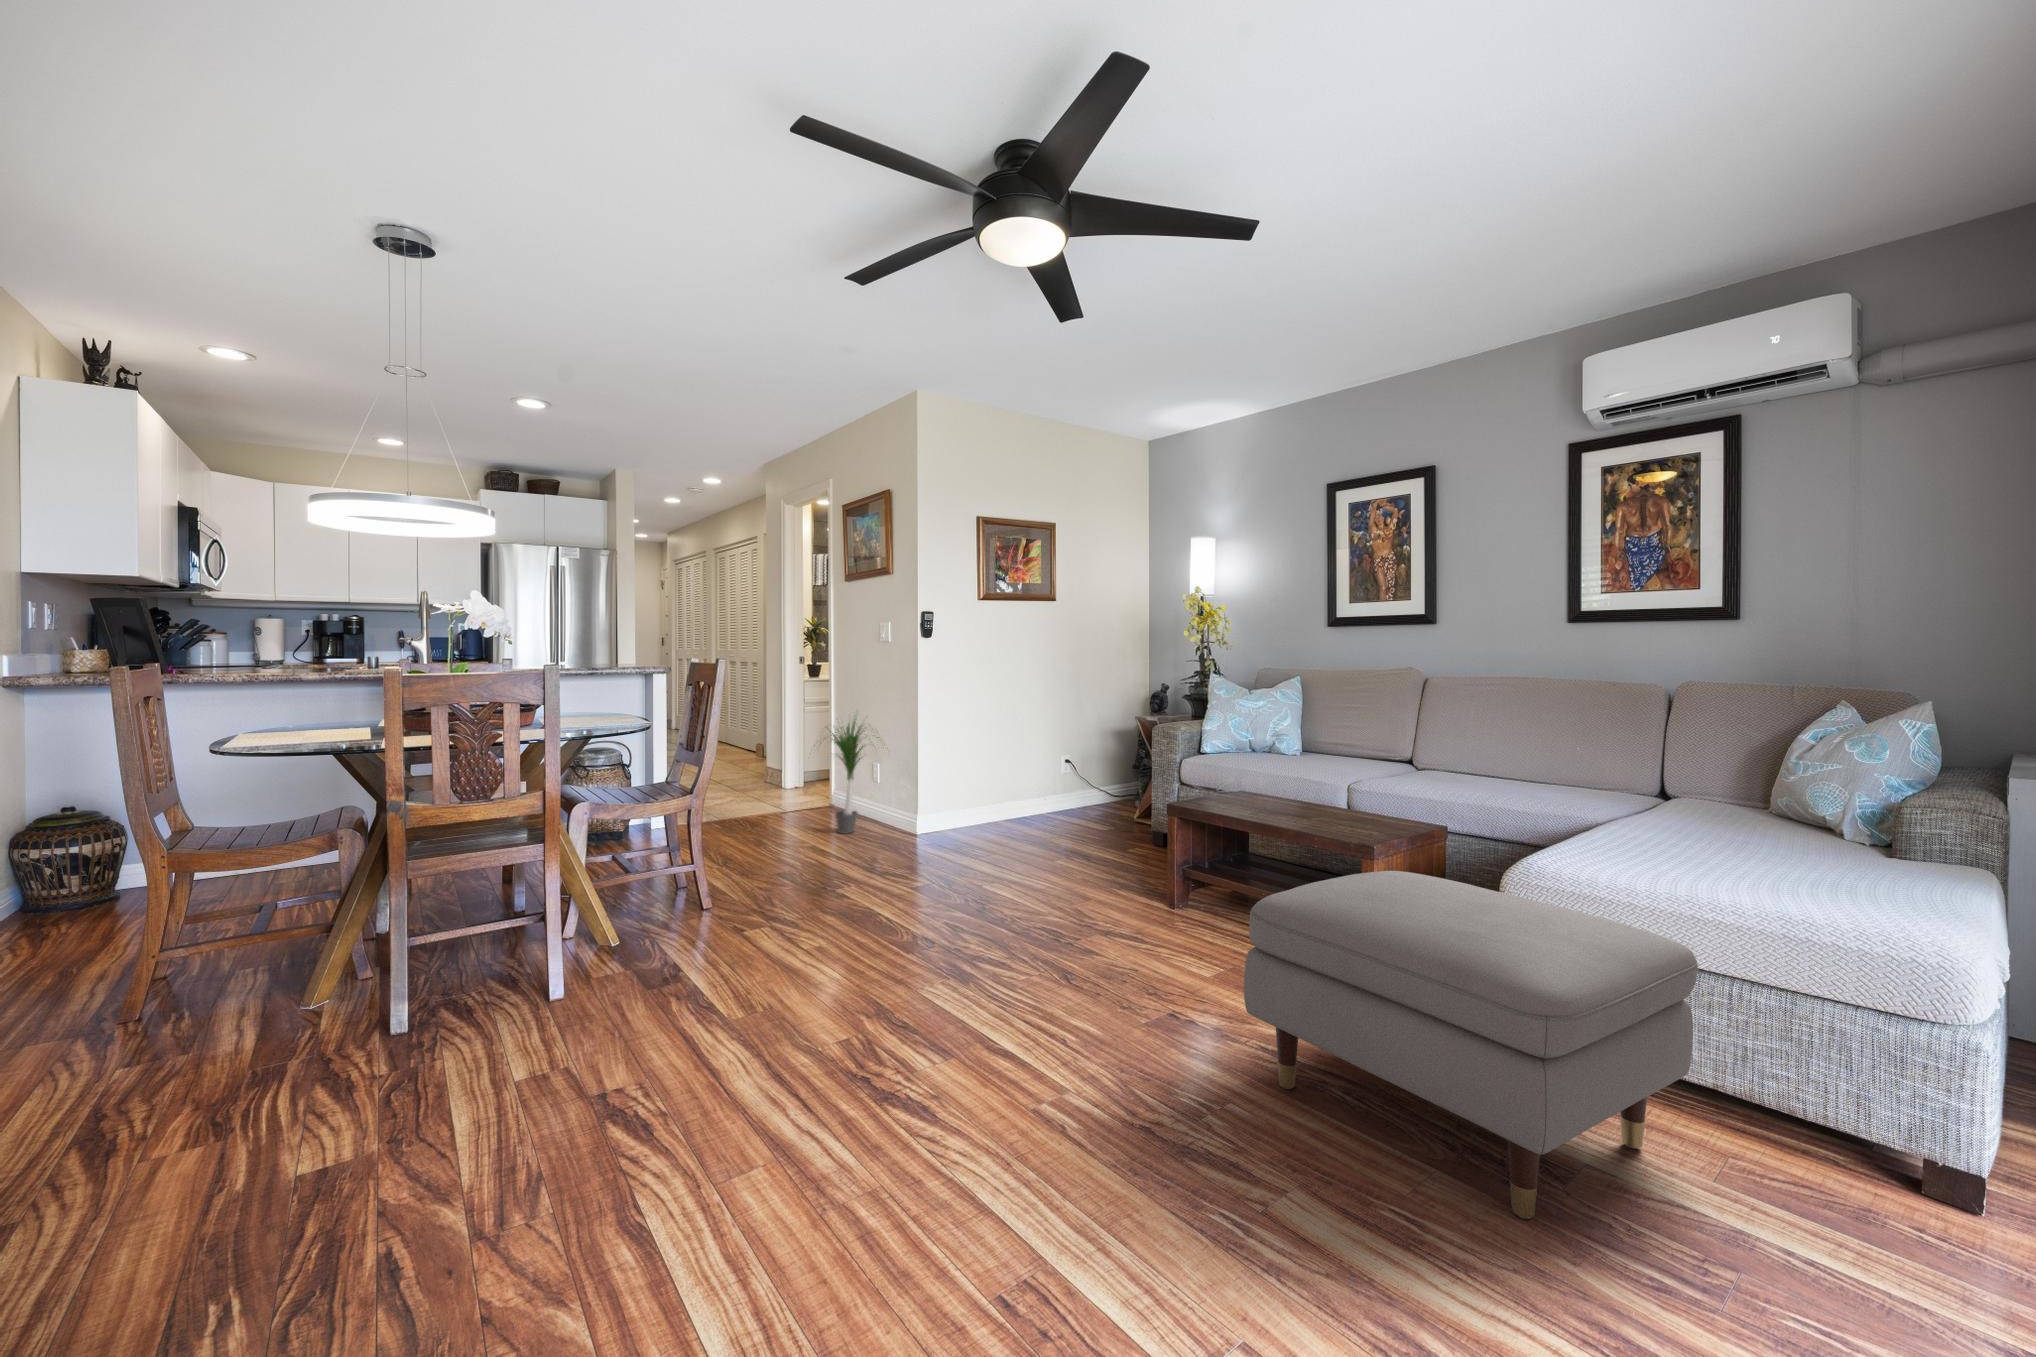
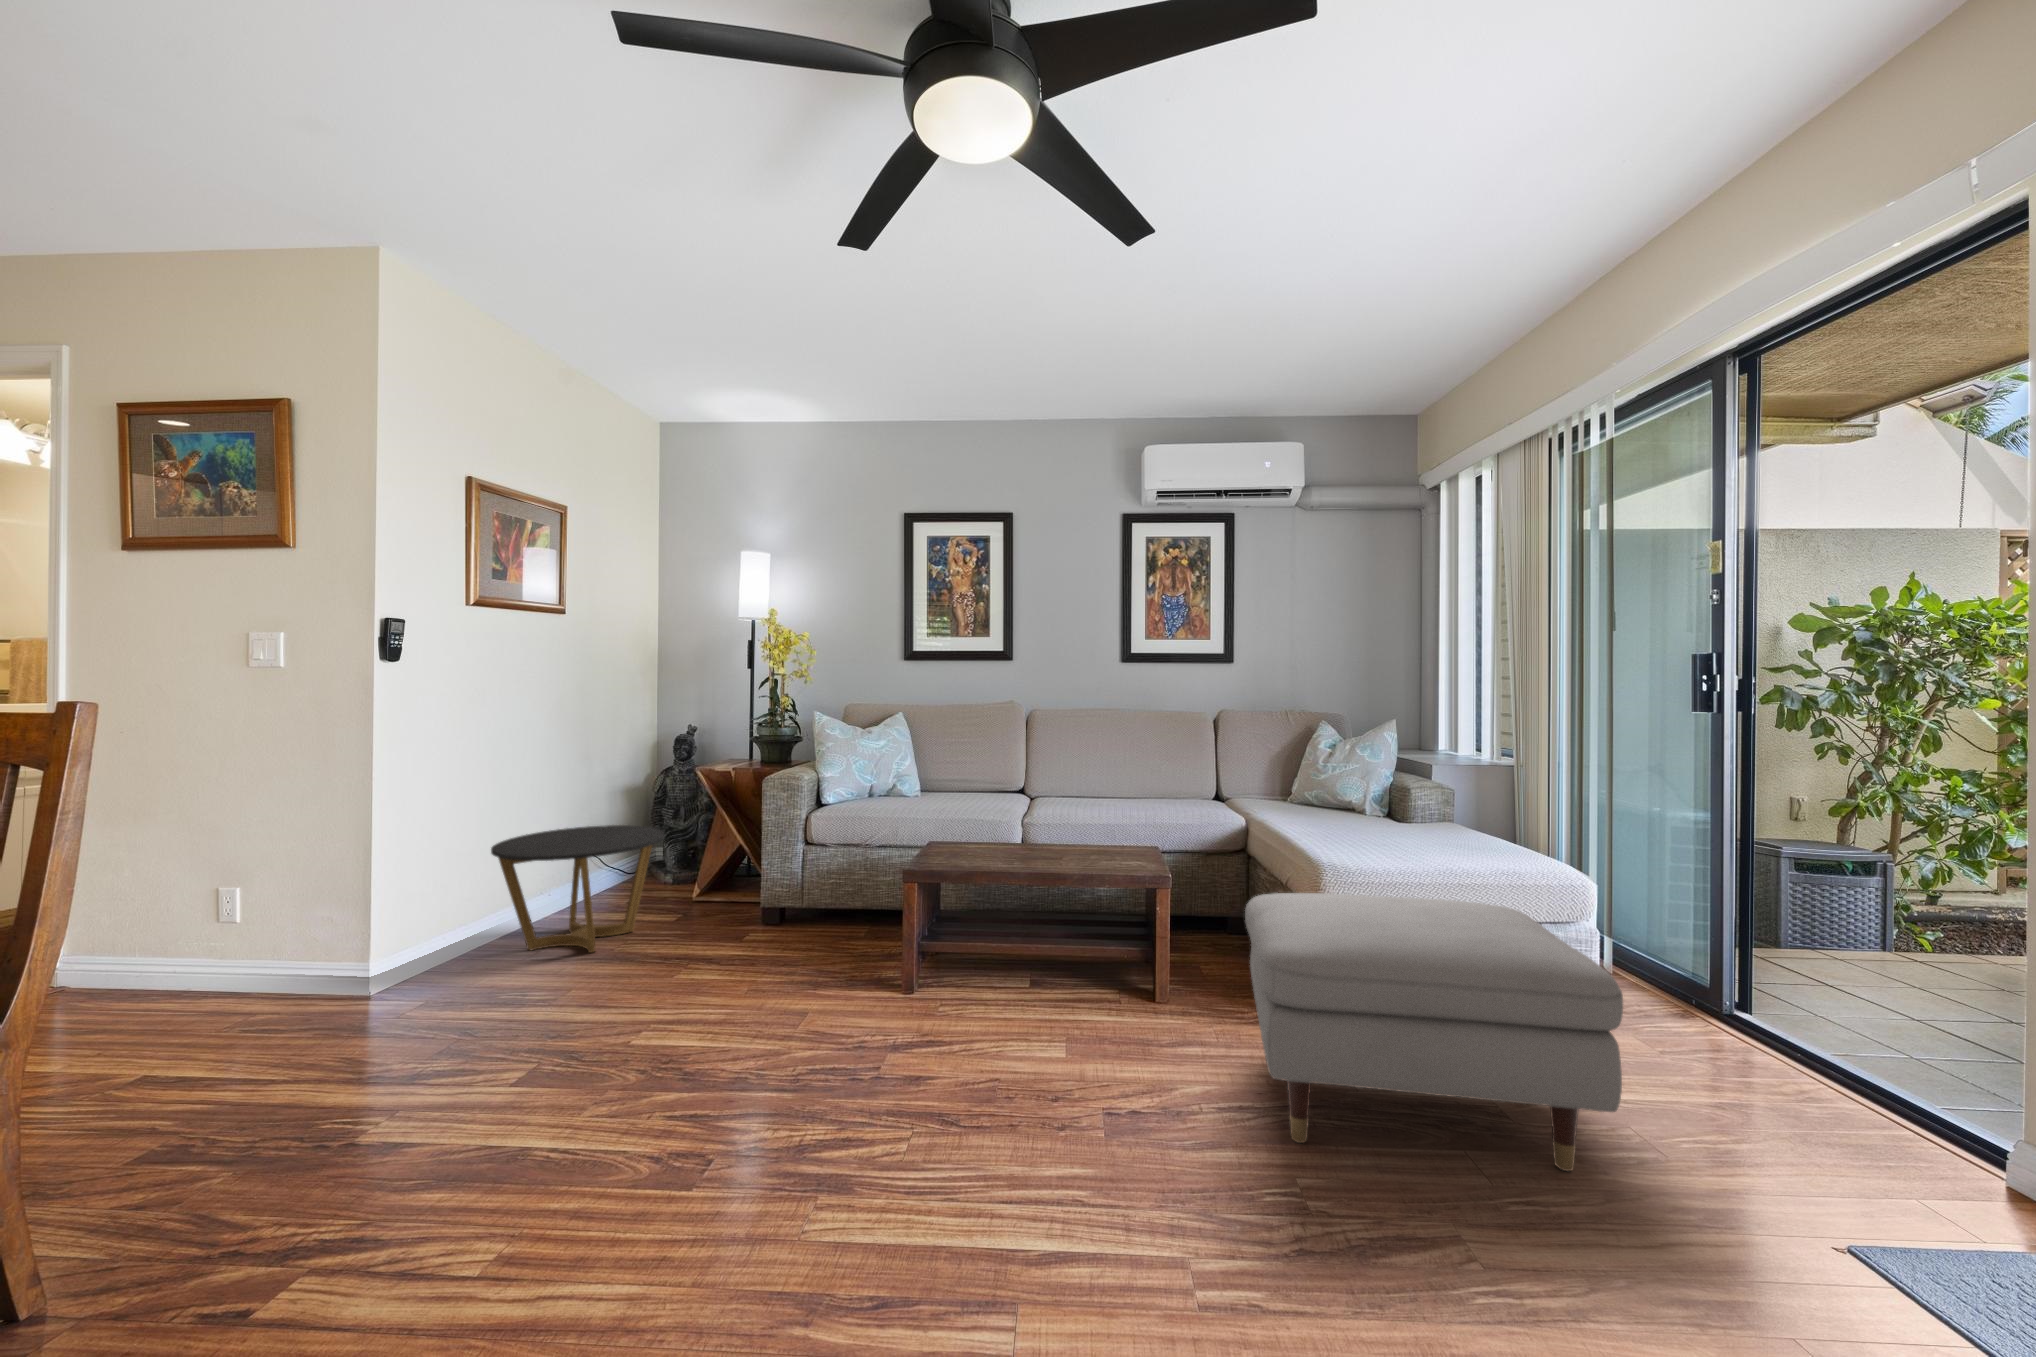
potted plant: present [814,719,885,834] -> none [148,782,349,1012]
side table: none [964,755,1075,843] -> present [491,825,664,953]

